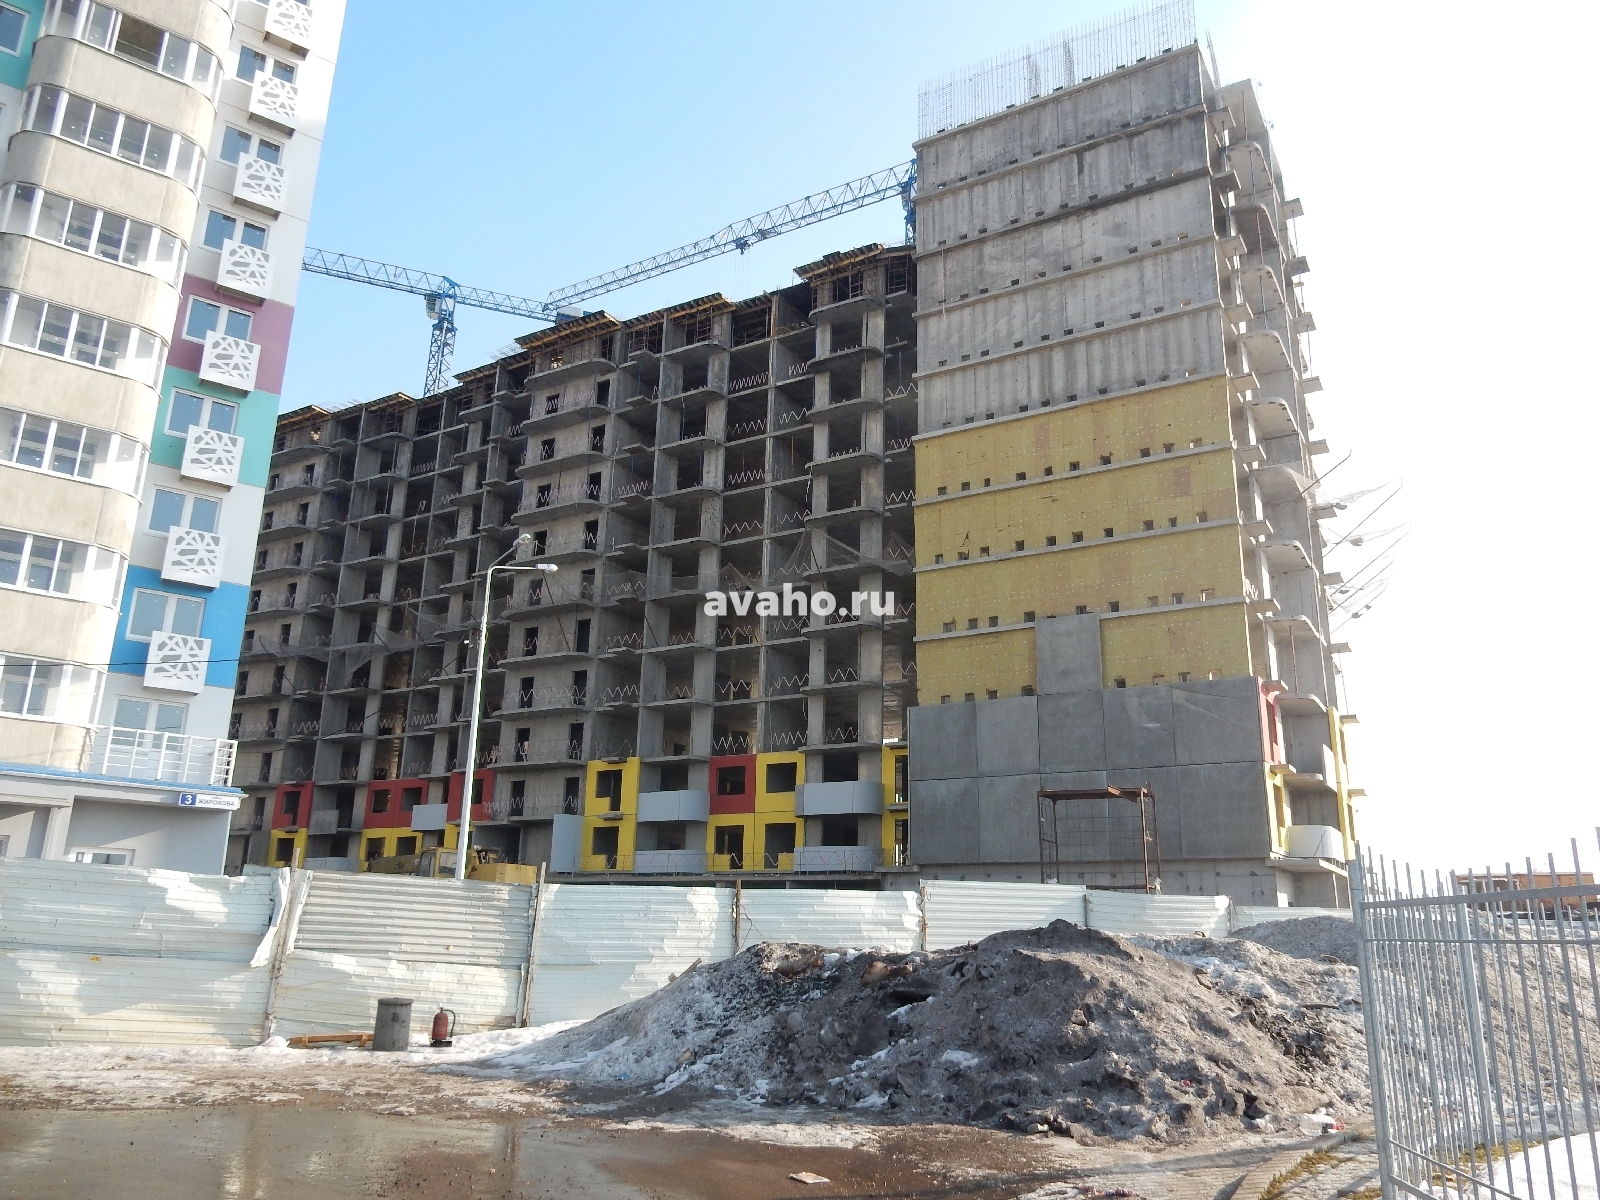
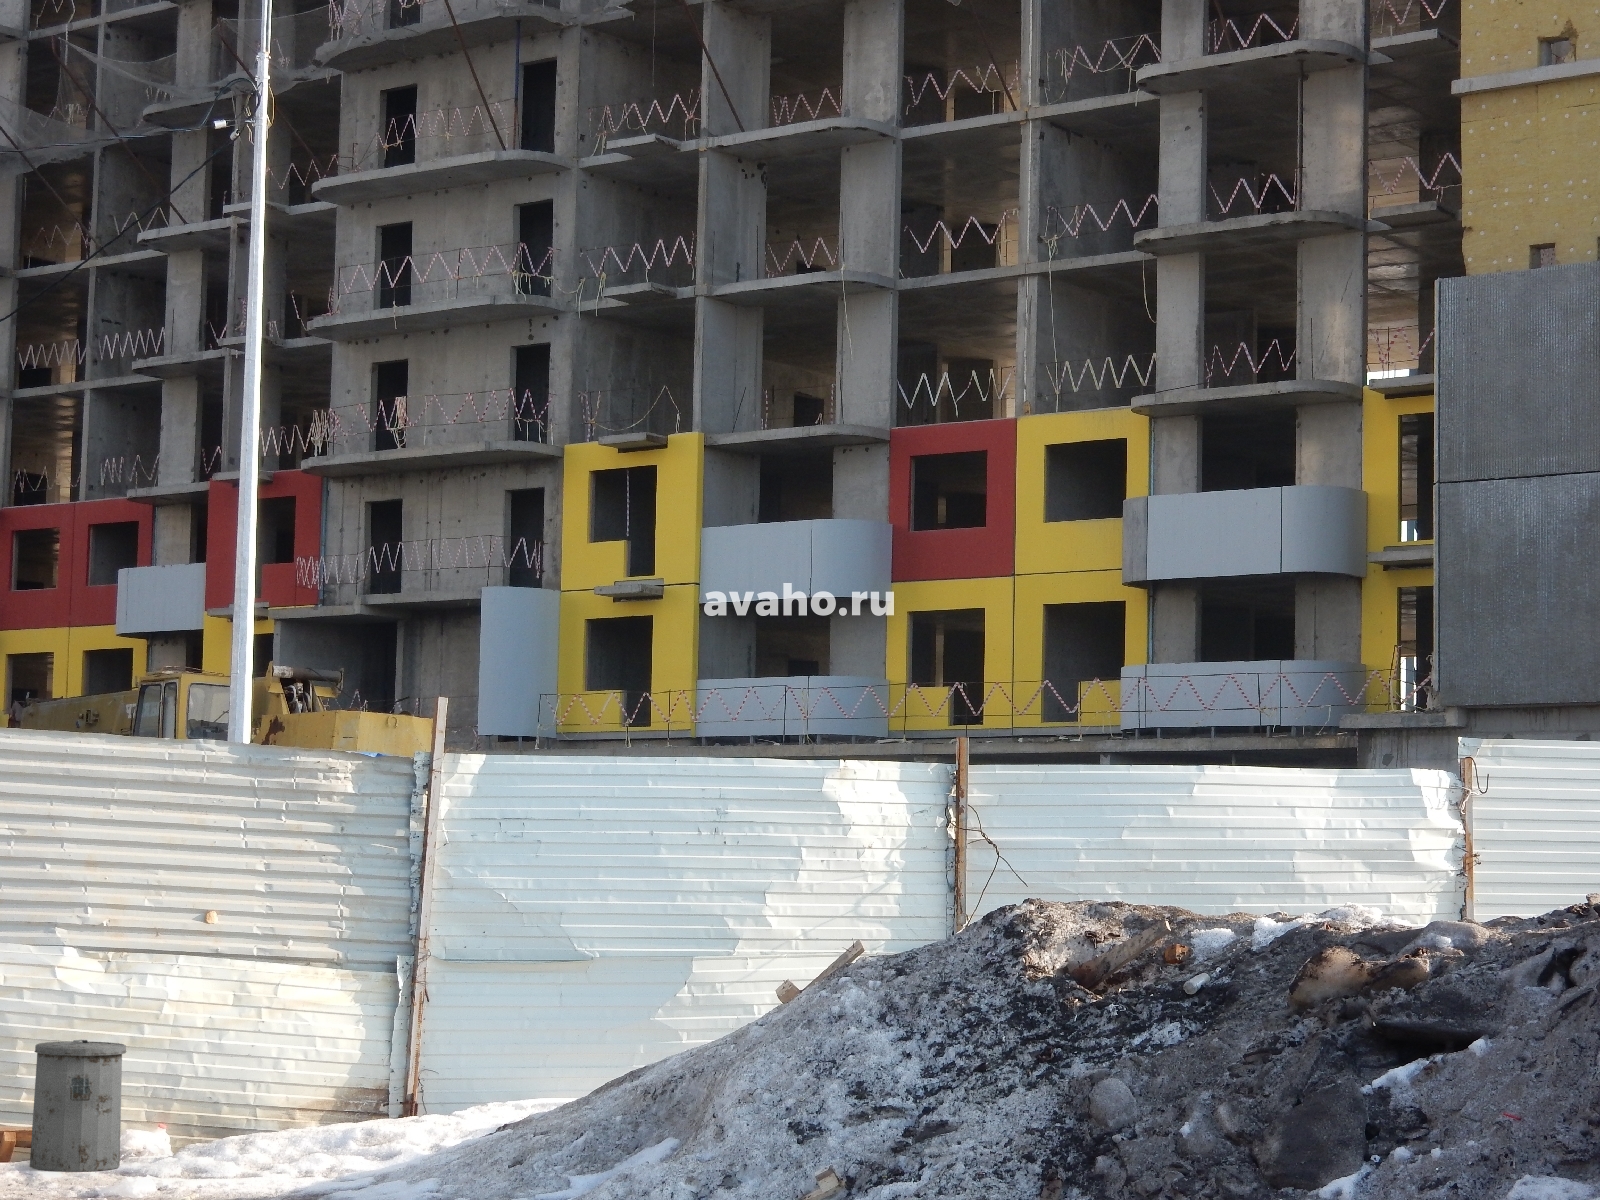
fire extinguisher: present [430,1007,456,1047] -> none [177,1062,237,1162]

